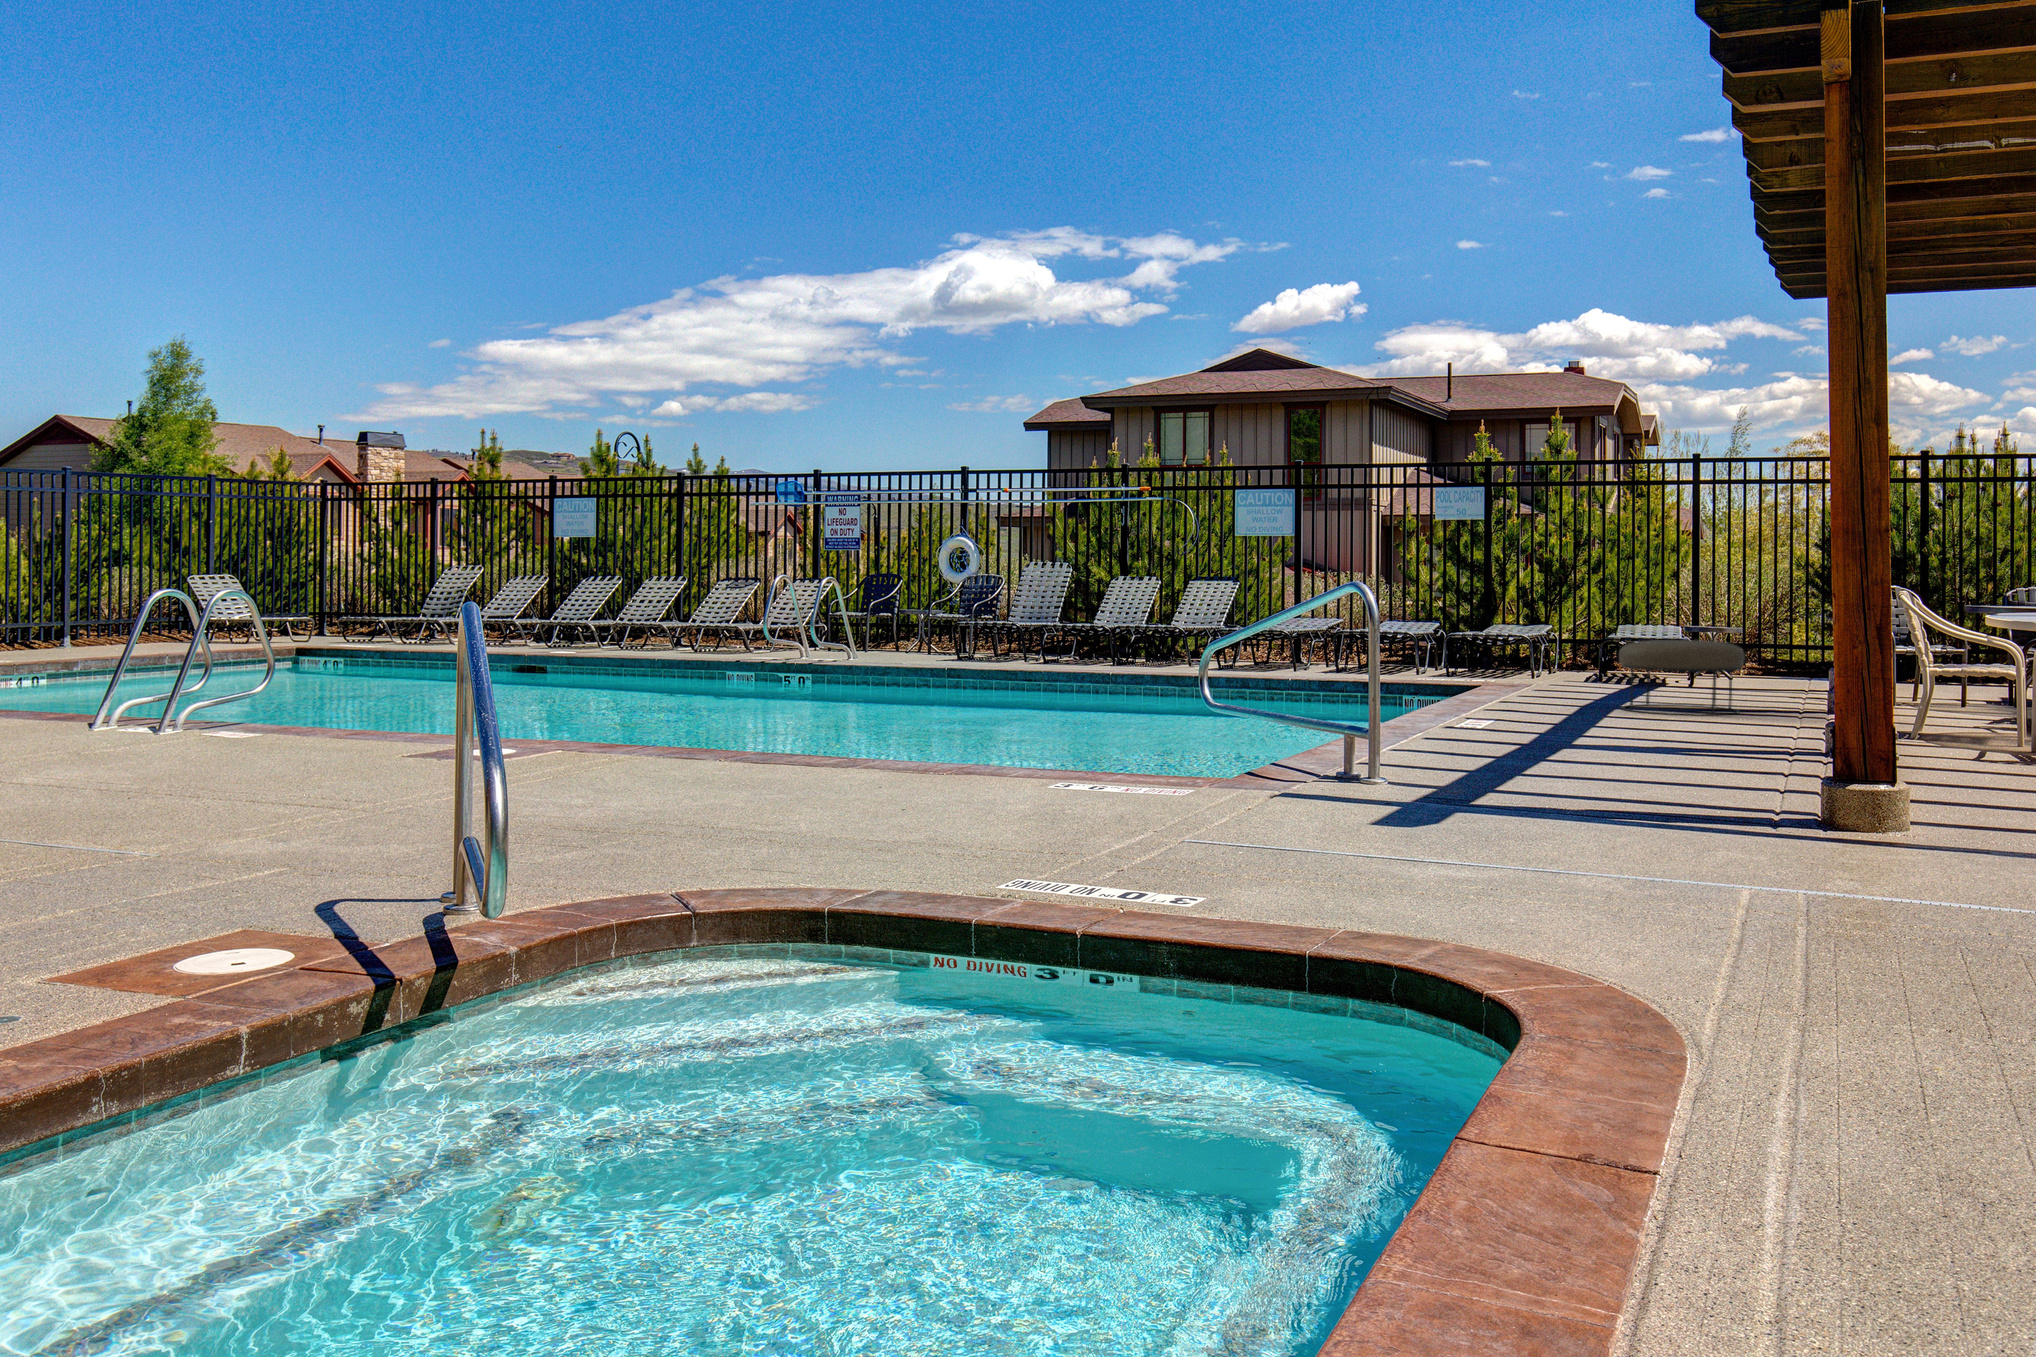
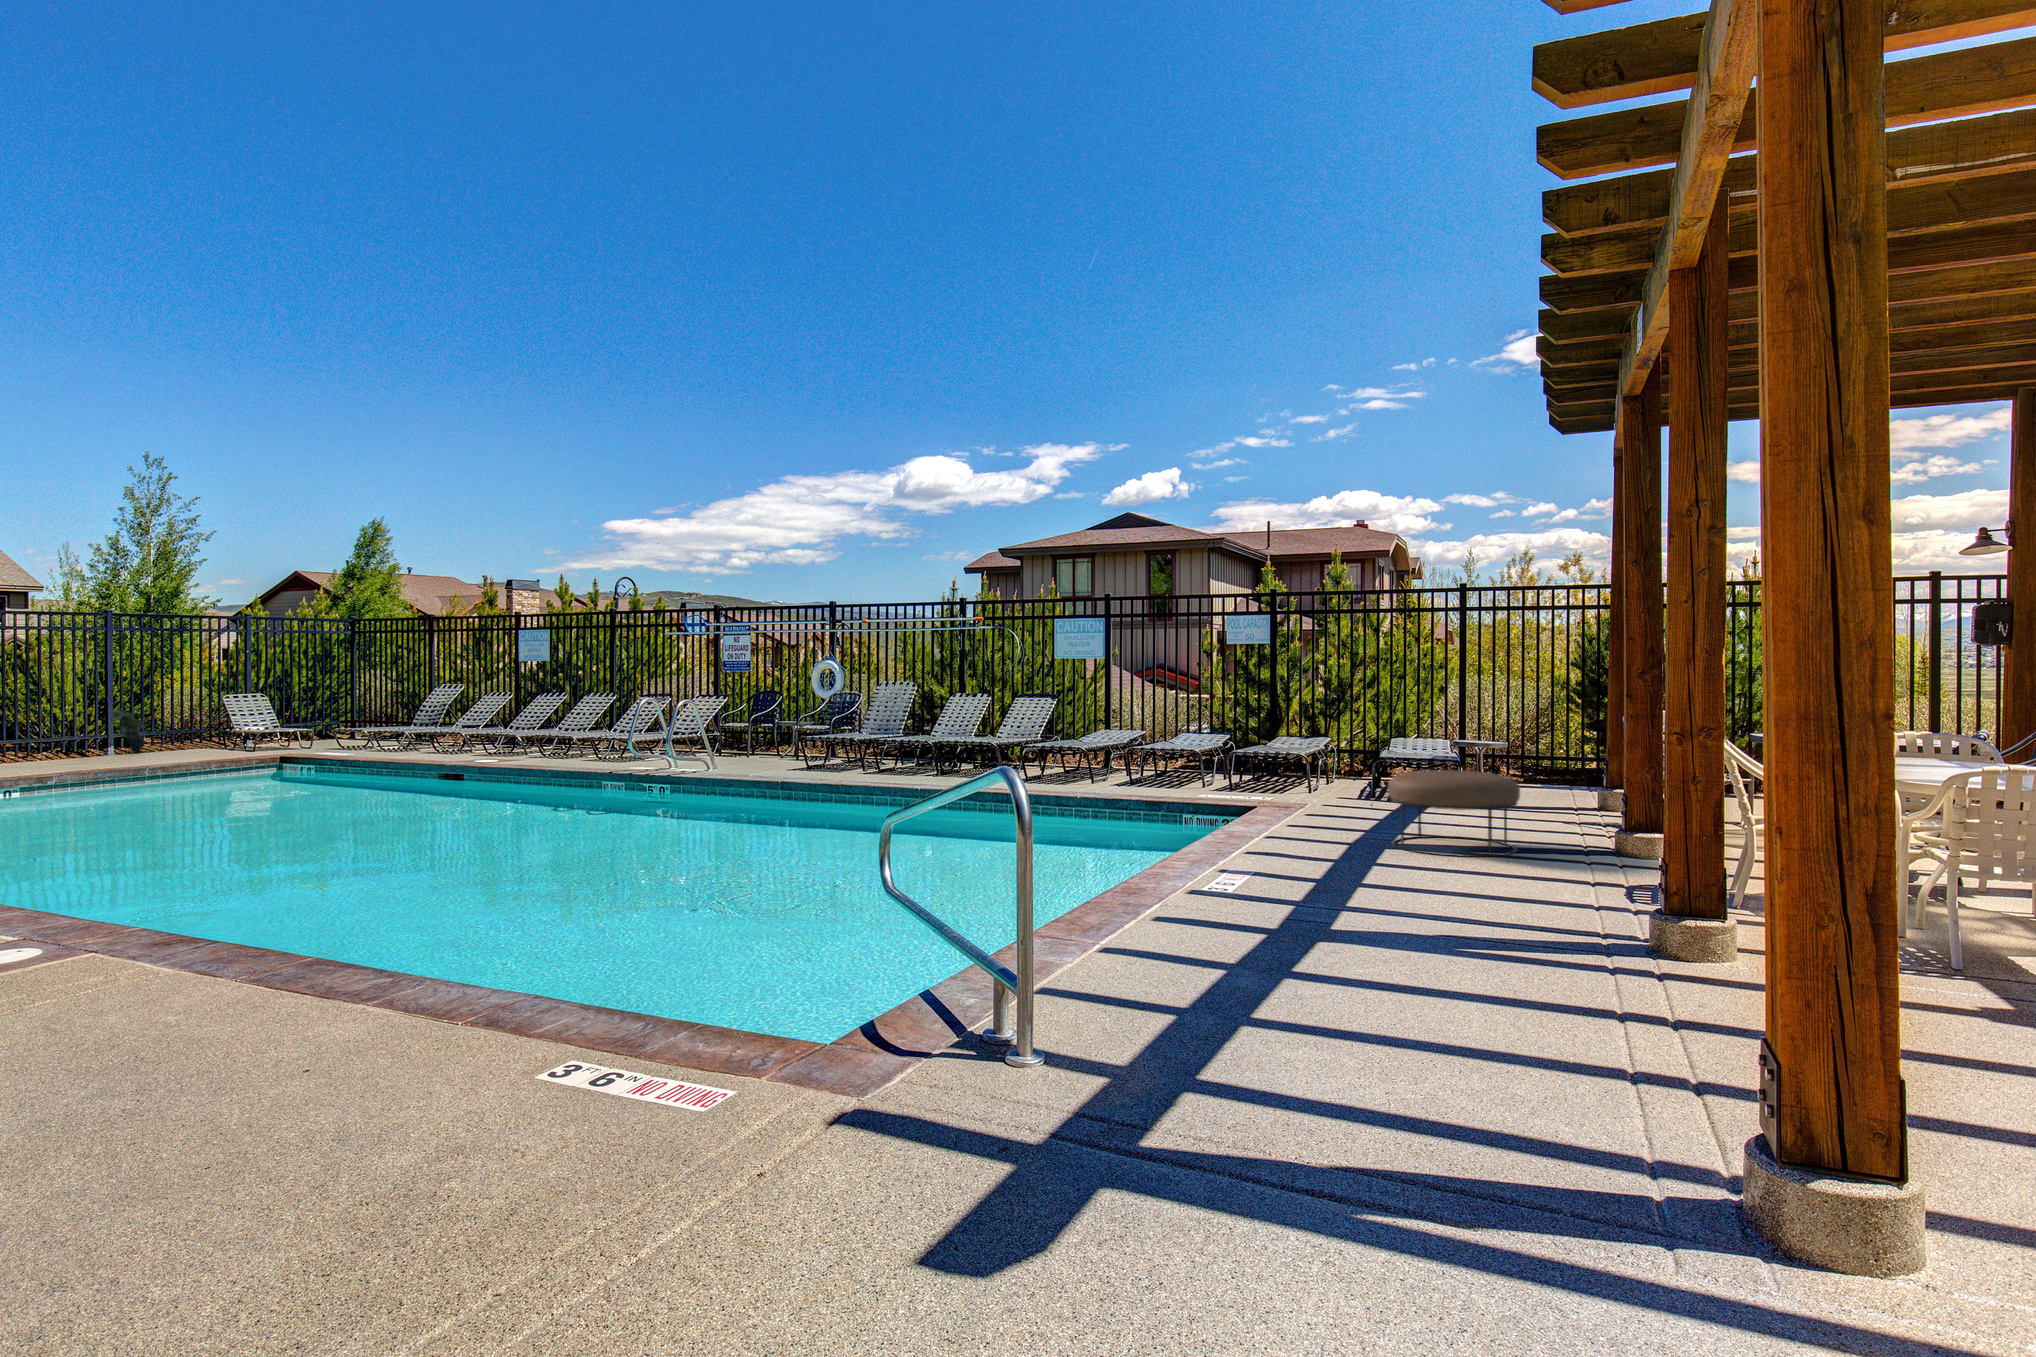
potted plant: none [122,588,160,640] -> present [111,709,143,753]

